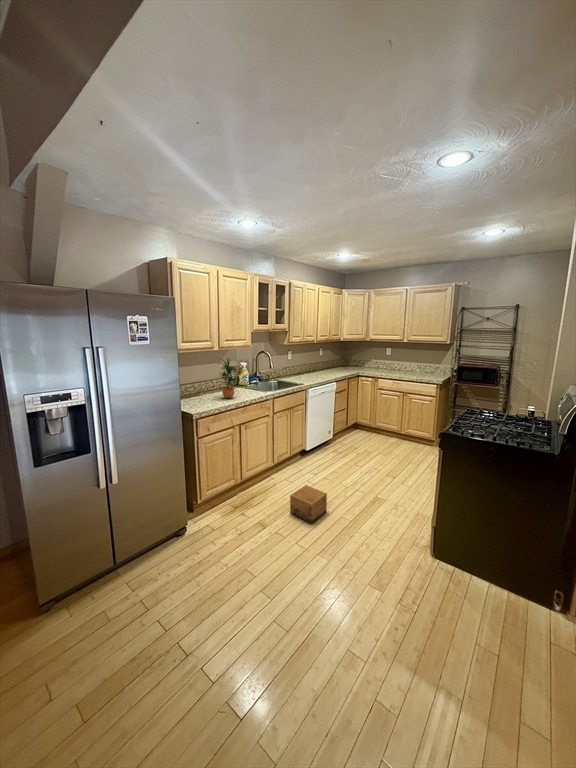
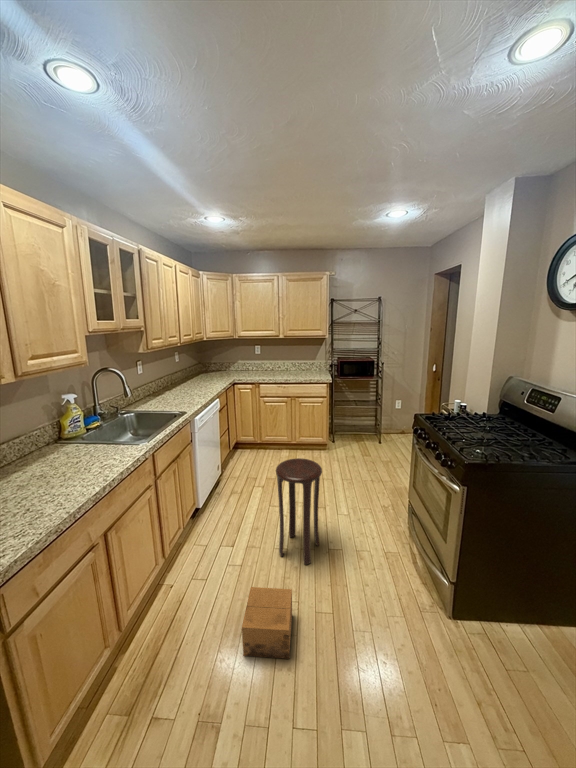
potted plant: present [220,358,238,399] -> none [21,395,87,485]
stool: none [340,424,375,497] -> present [276,458,322,564]

